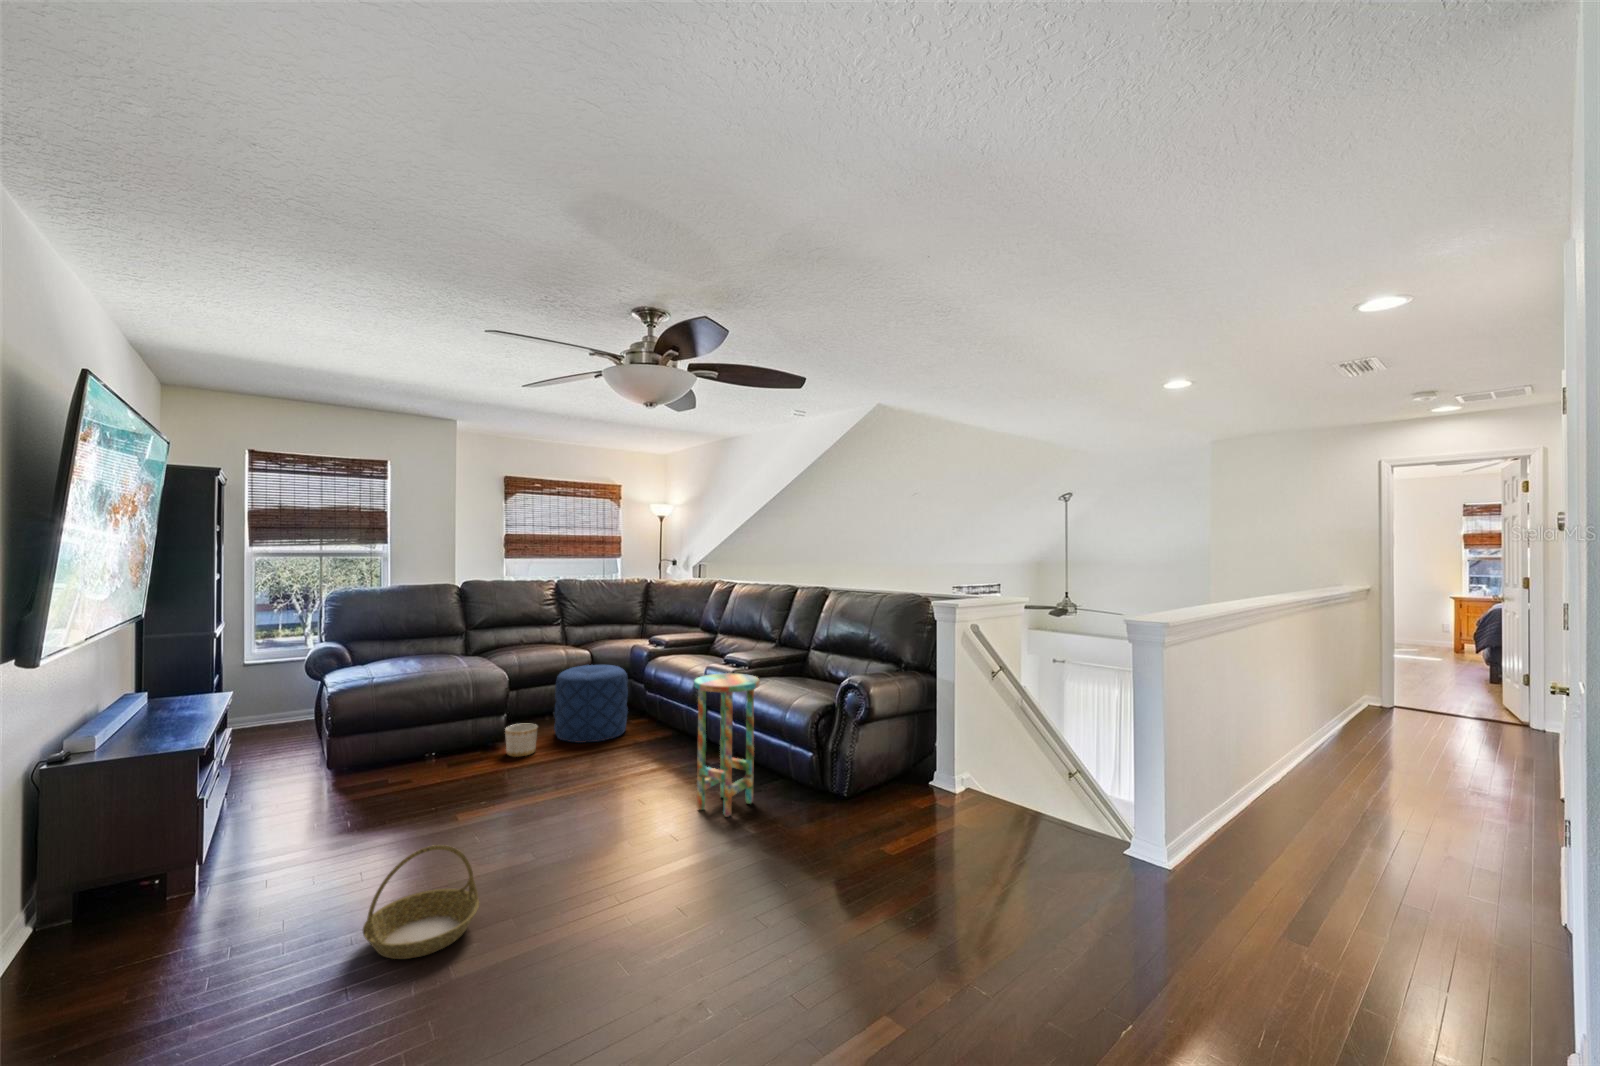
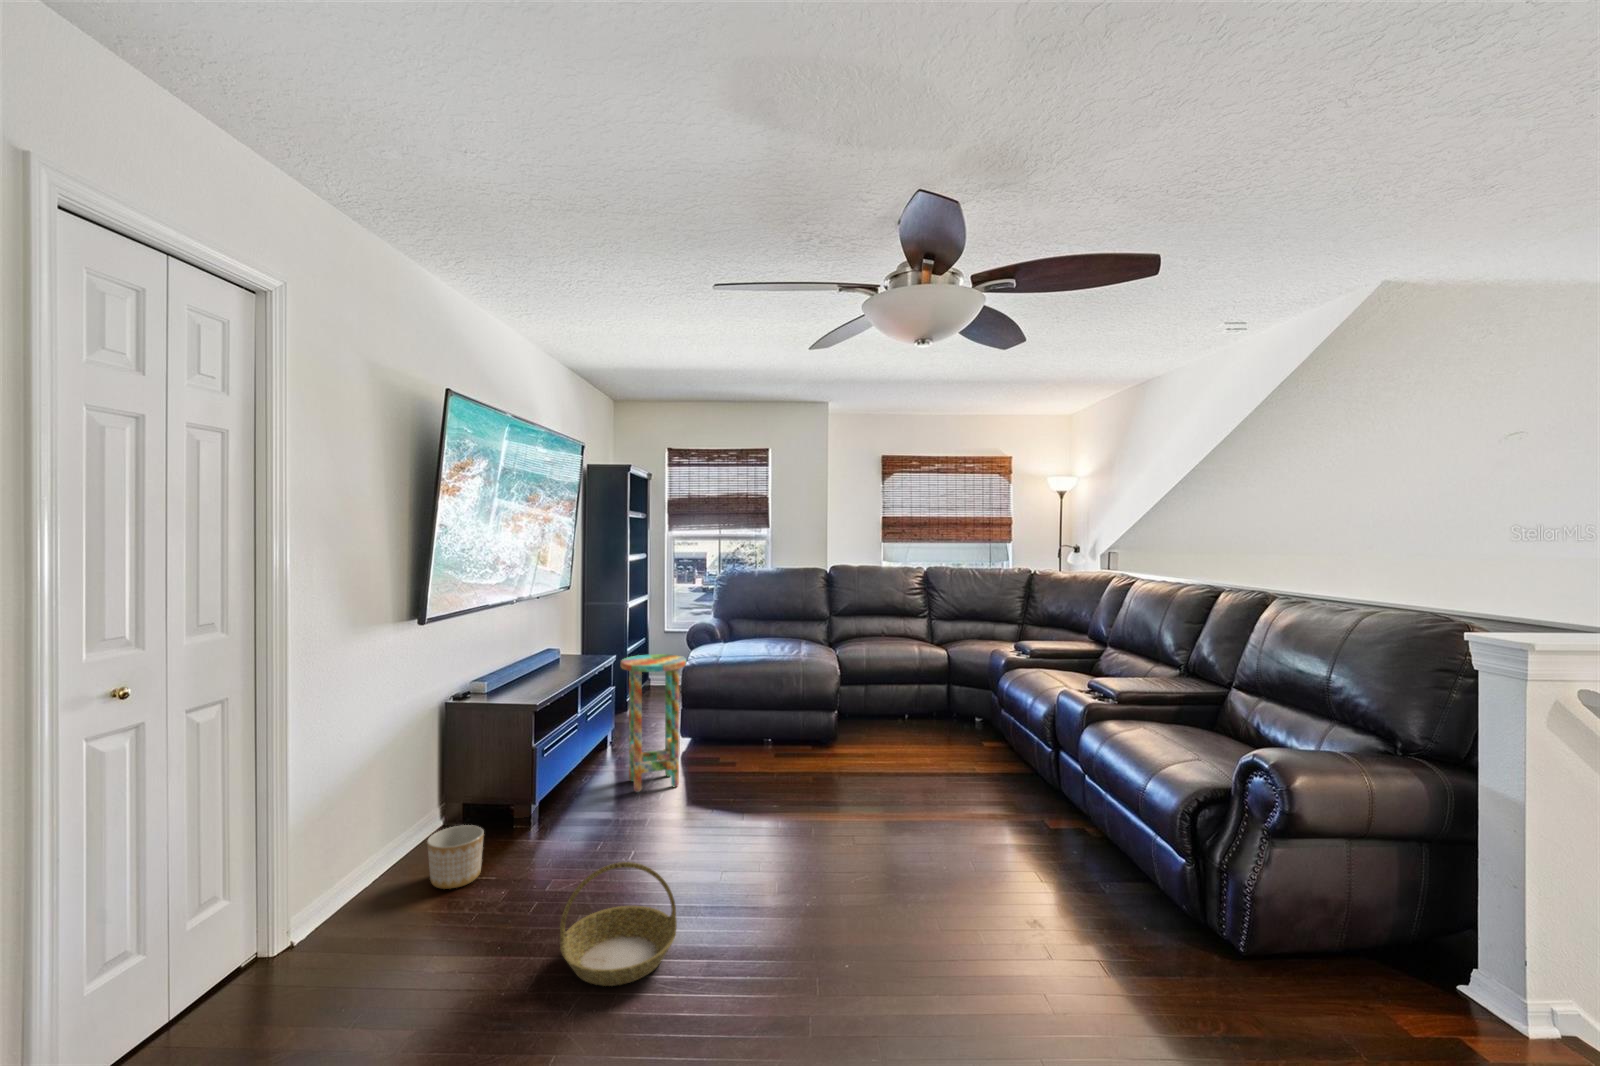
pouf: present [554,665,628,743] -> none [890,669,975,762]
side table: present [694,673,760,817] -> present [621,654,686,792]
planter: present [505,724,537,757] -> present [427,825,484,889]

